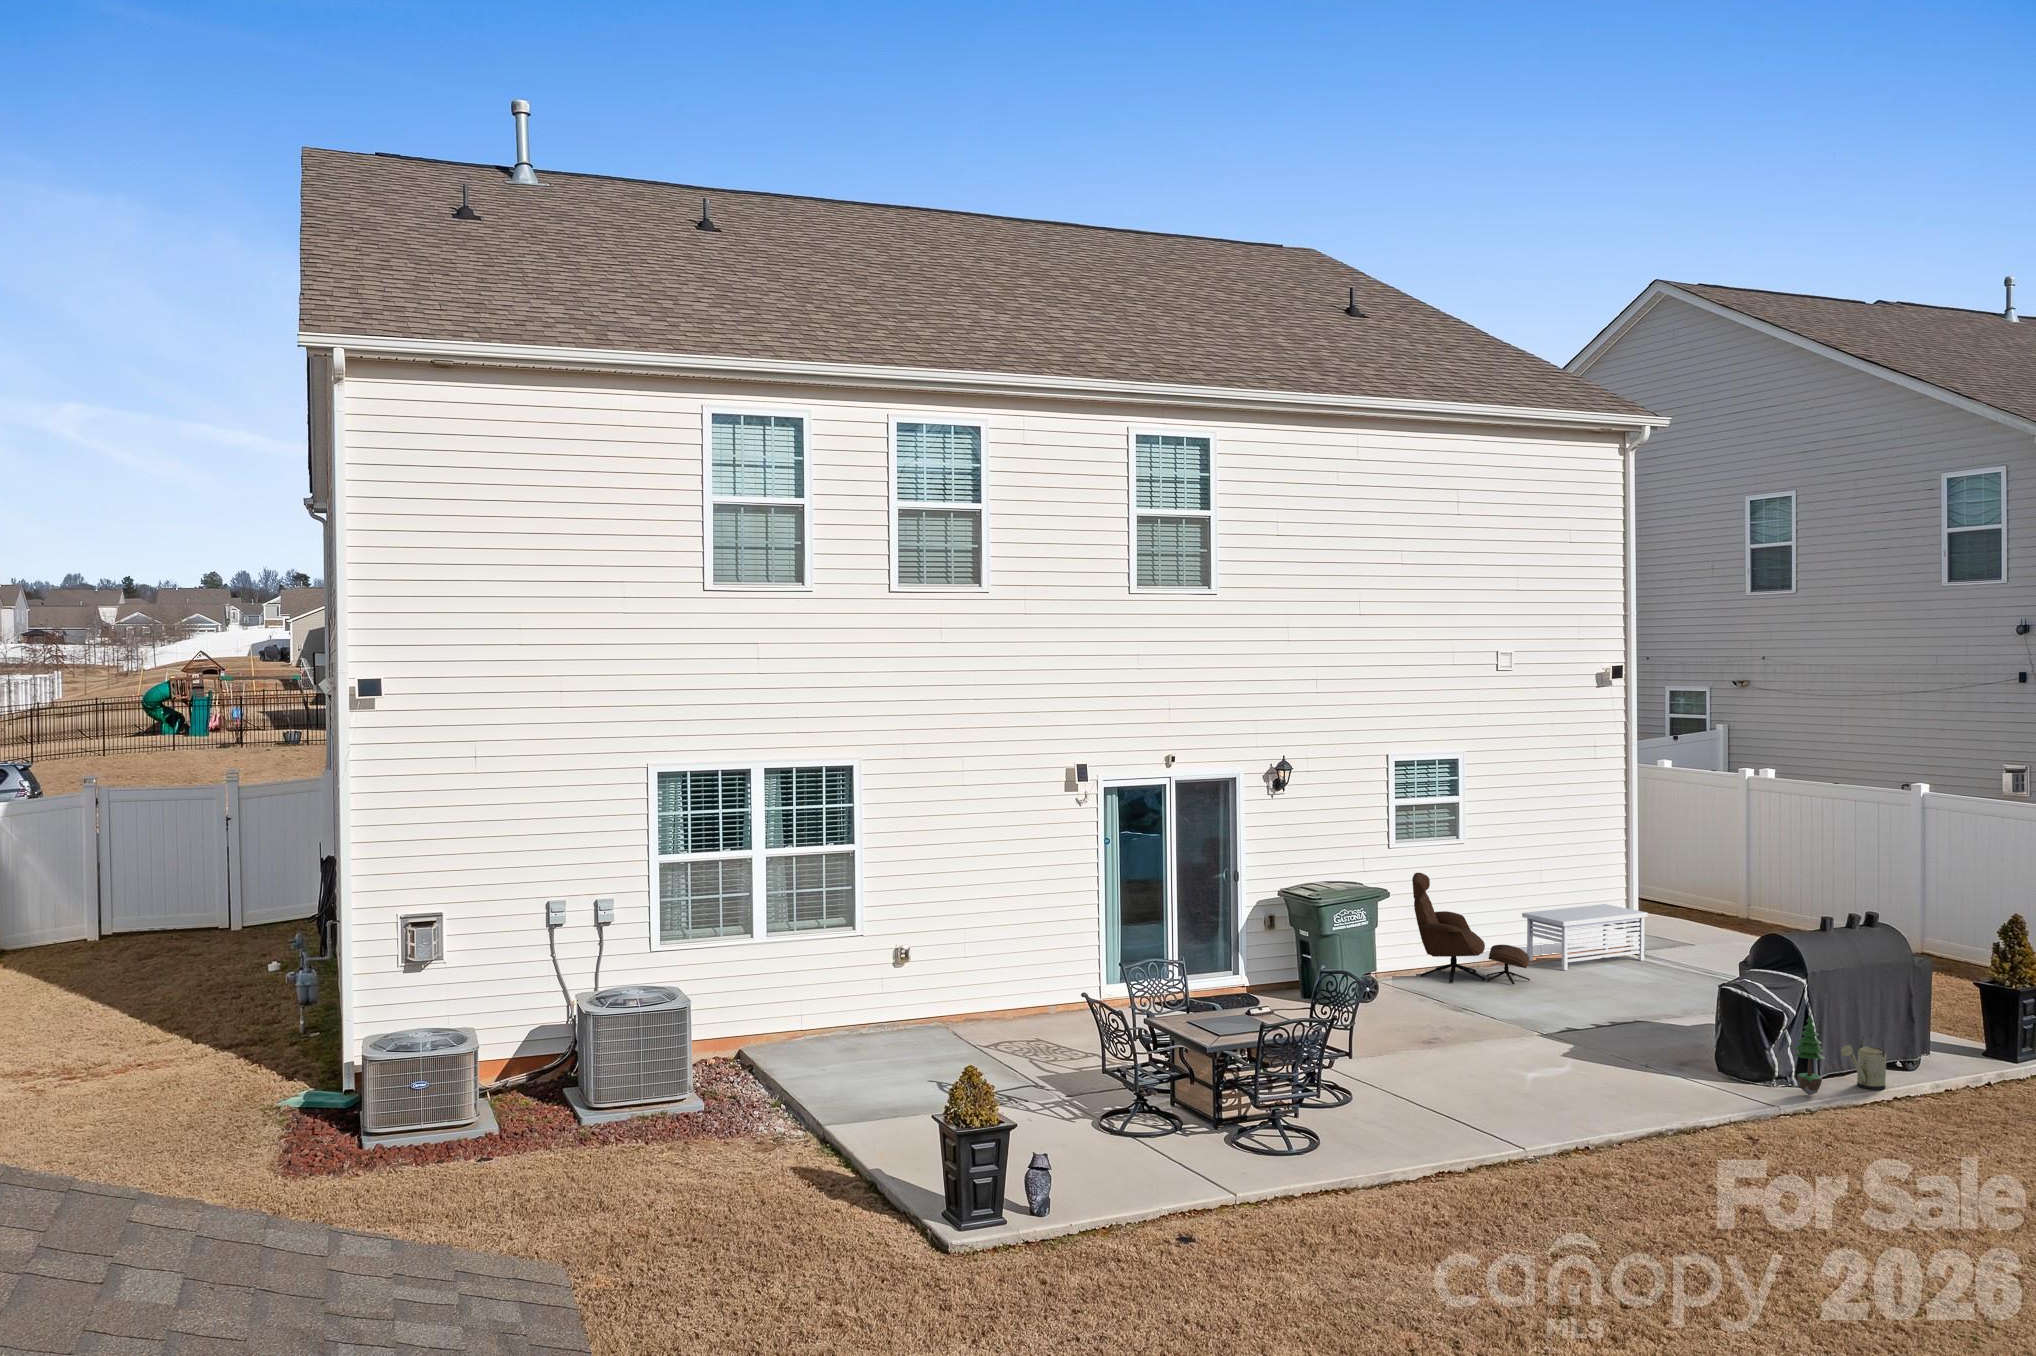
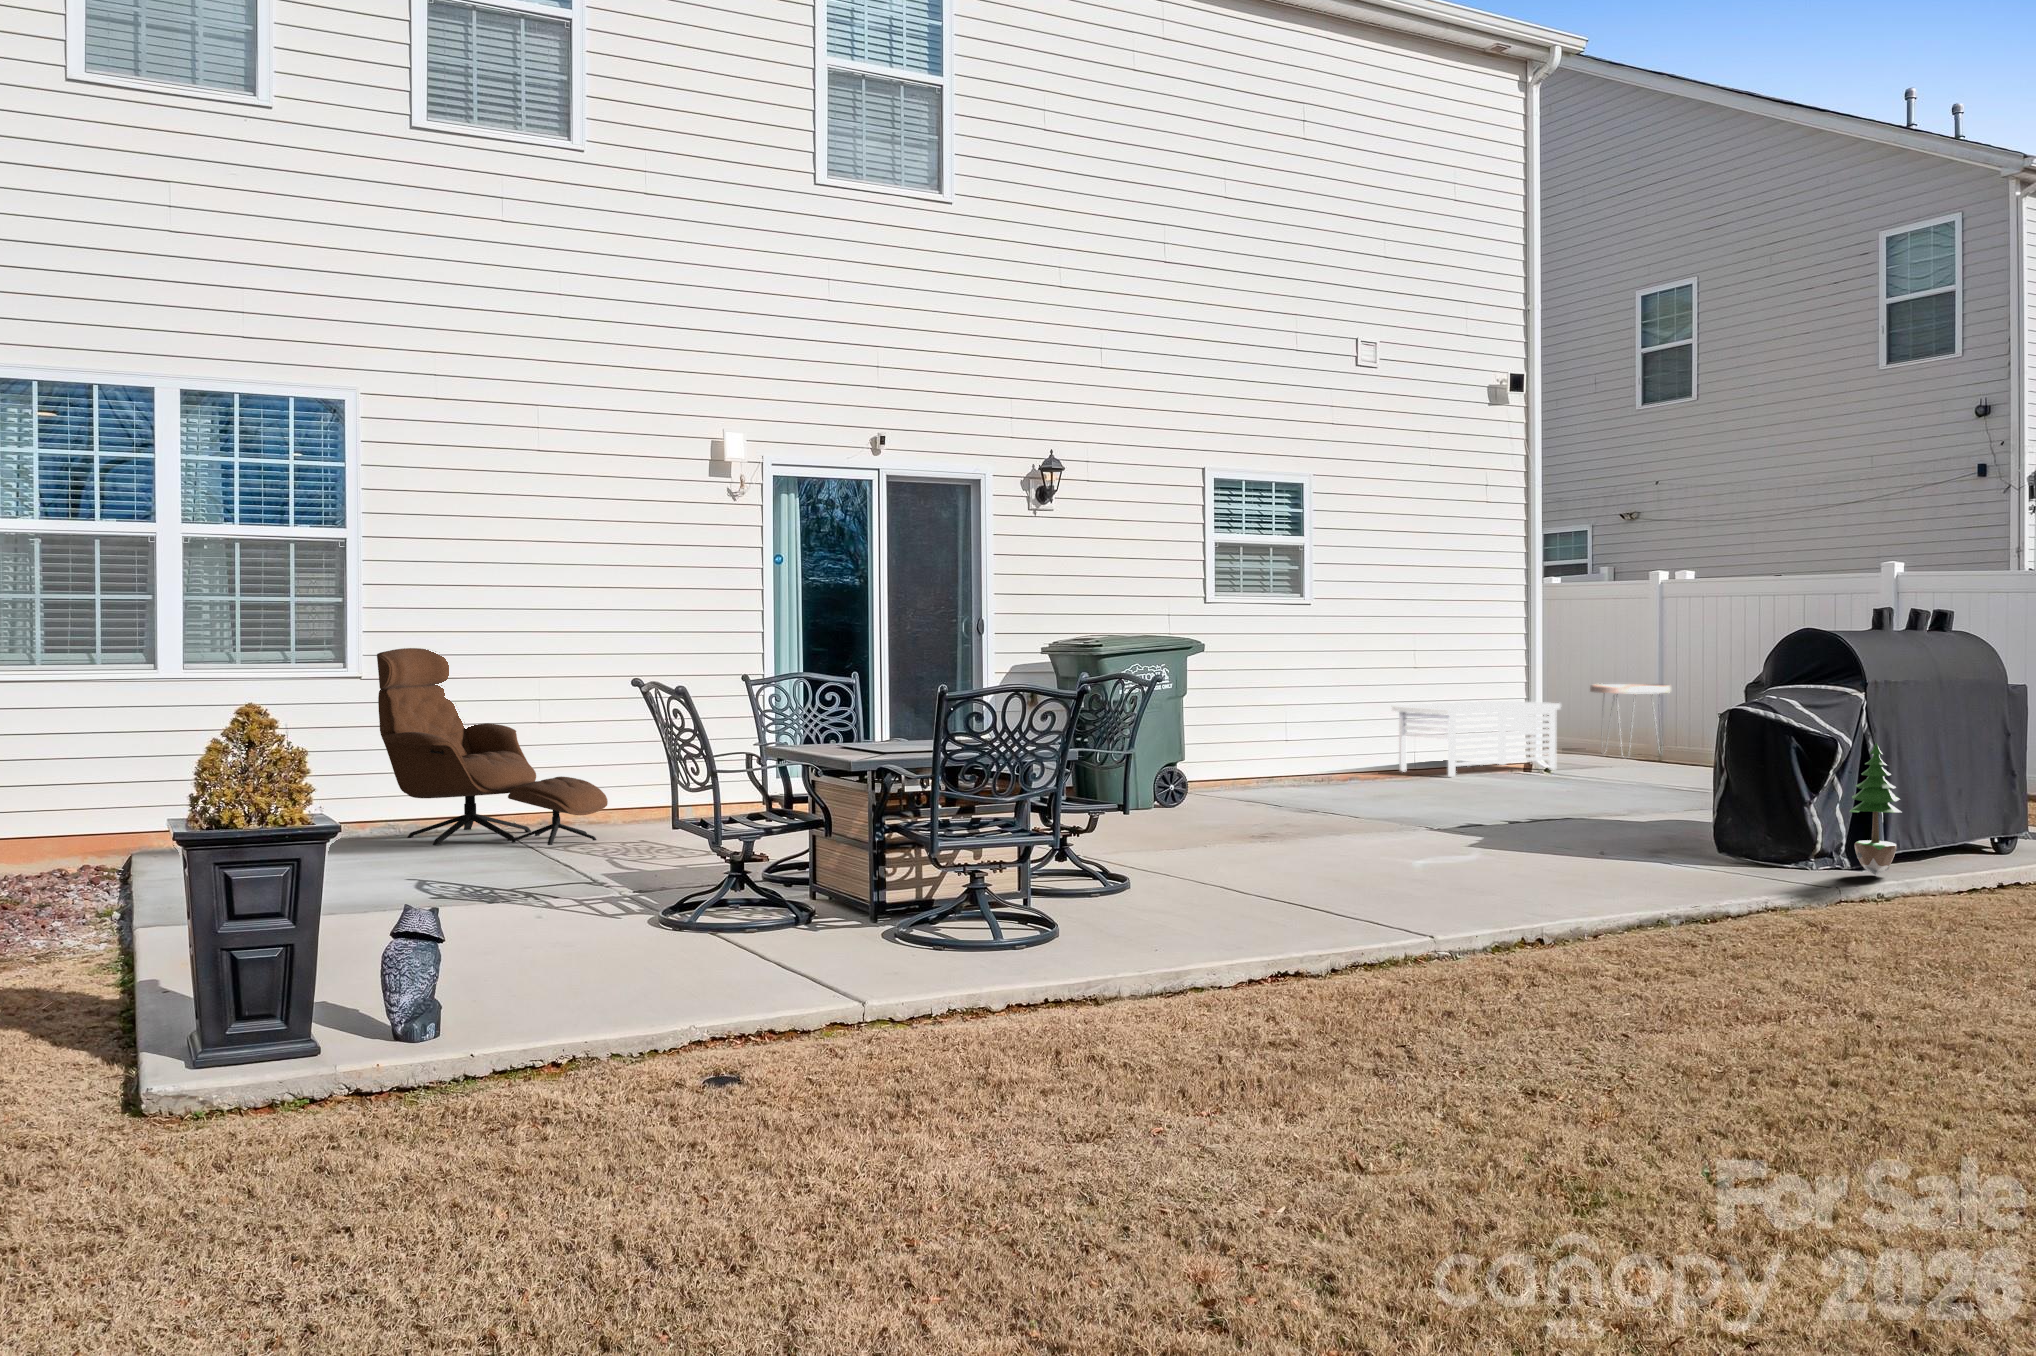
lounge chair: present [1412,873,1530,984] -> present [377,648,608,845]
side table: none [1677,883,1738,944] -> present [1590,684,1671,757]
watering can: present [1841,1035,1886,1090] -> none [1919,784,1987,868]

